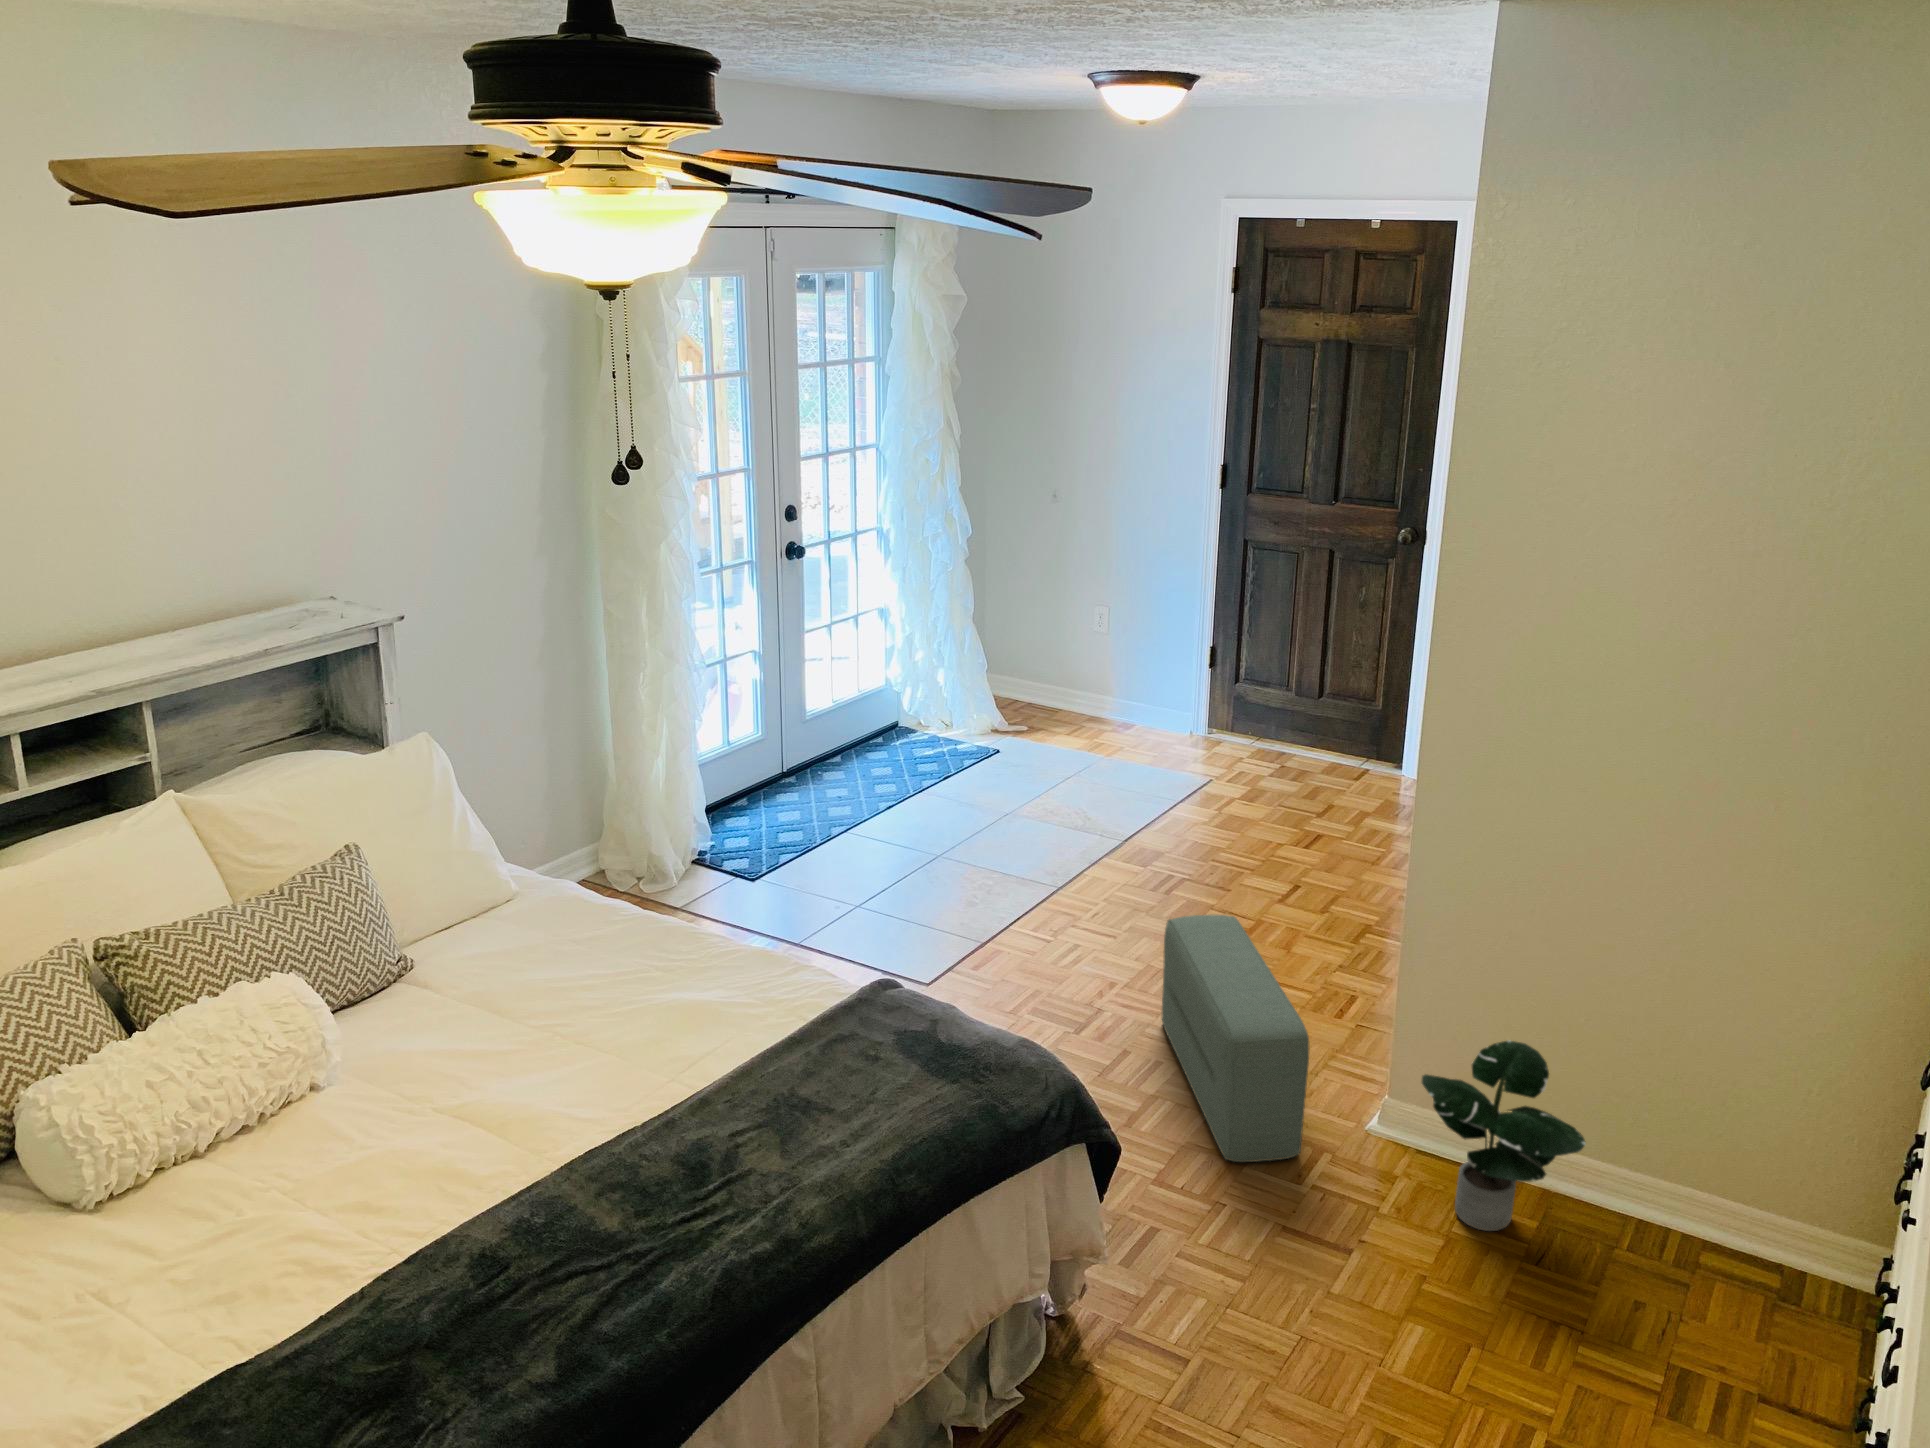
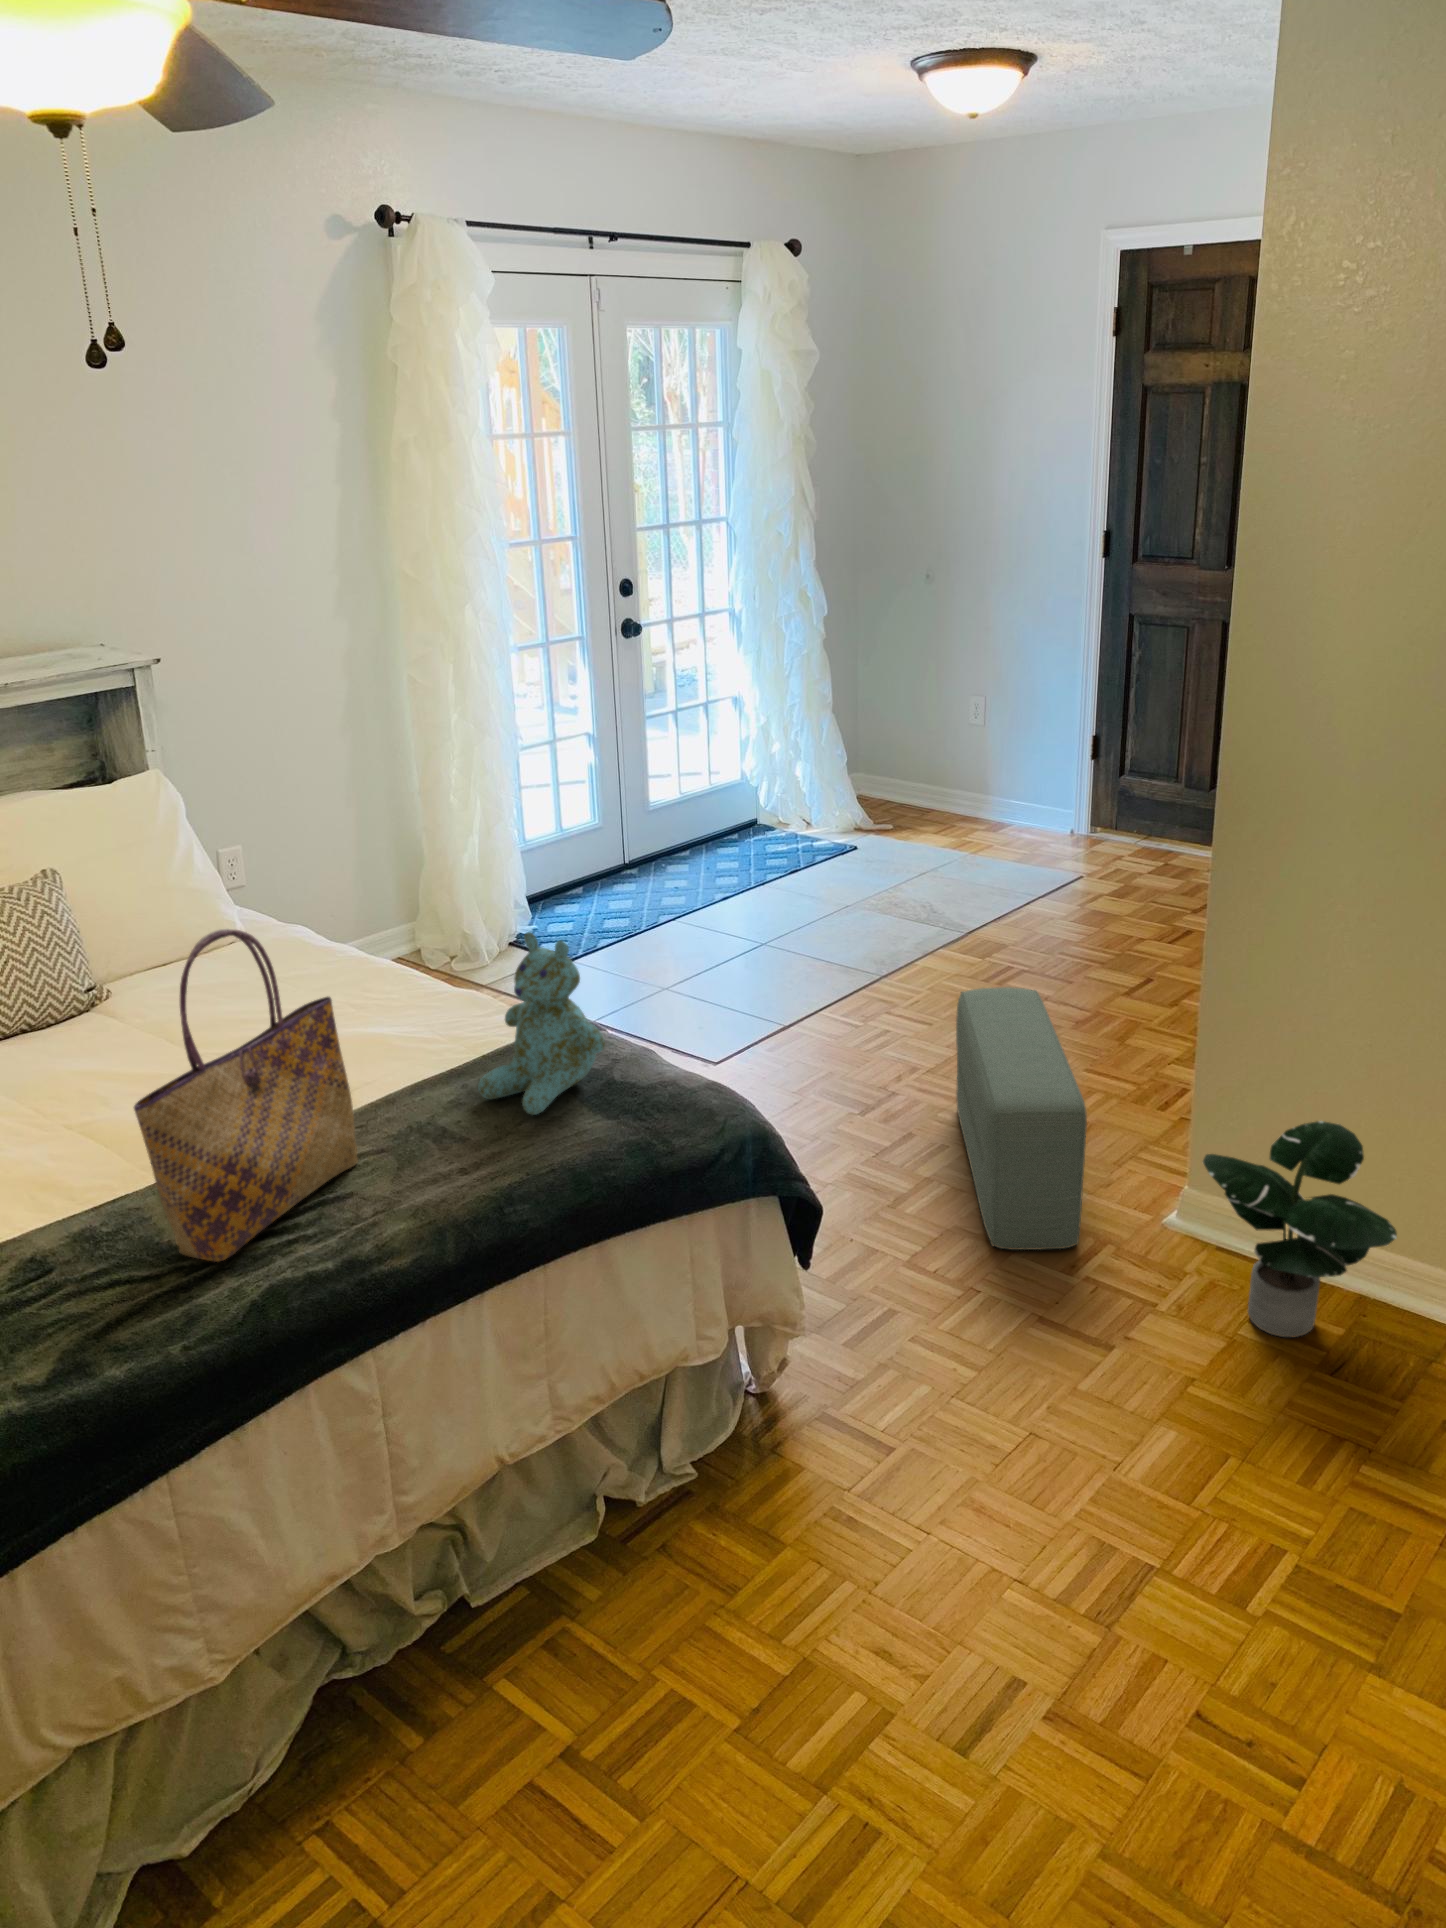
stuffed bear: none [833,916,950,1084] -> present [478,932,605,1115]
tote bag: none [611,944,749,1249] -> present [134,929,358,1262]

